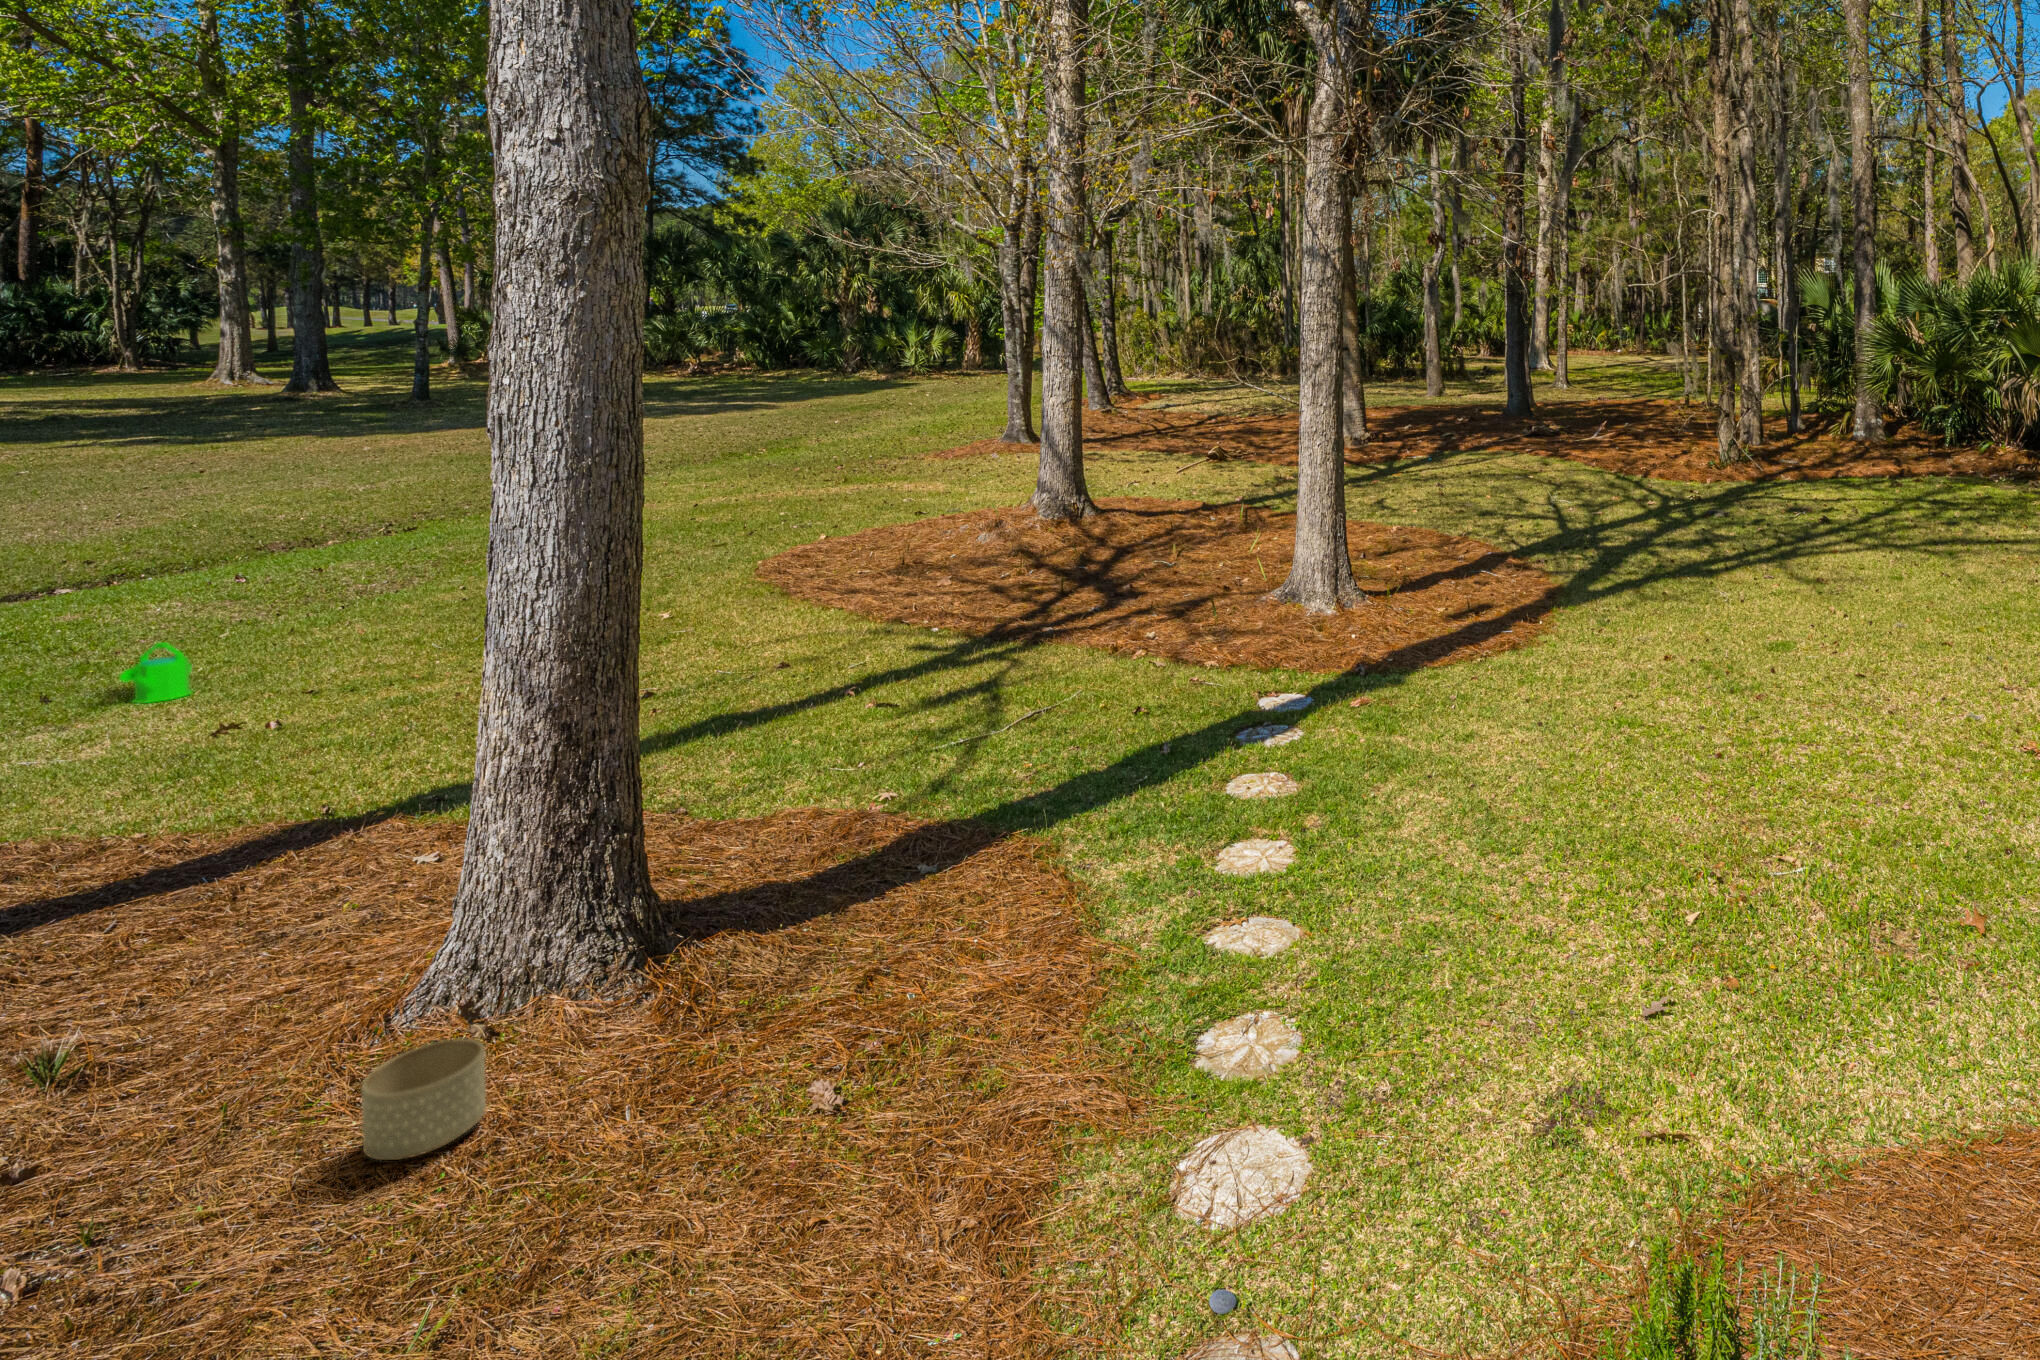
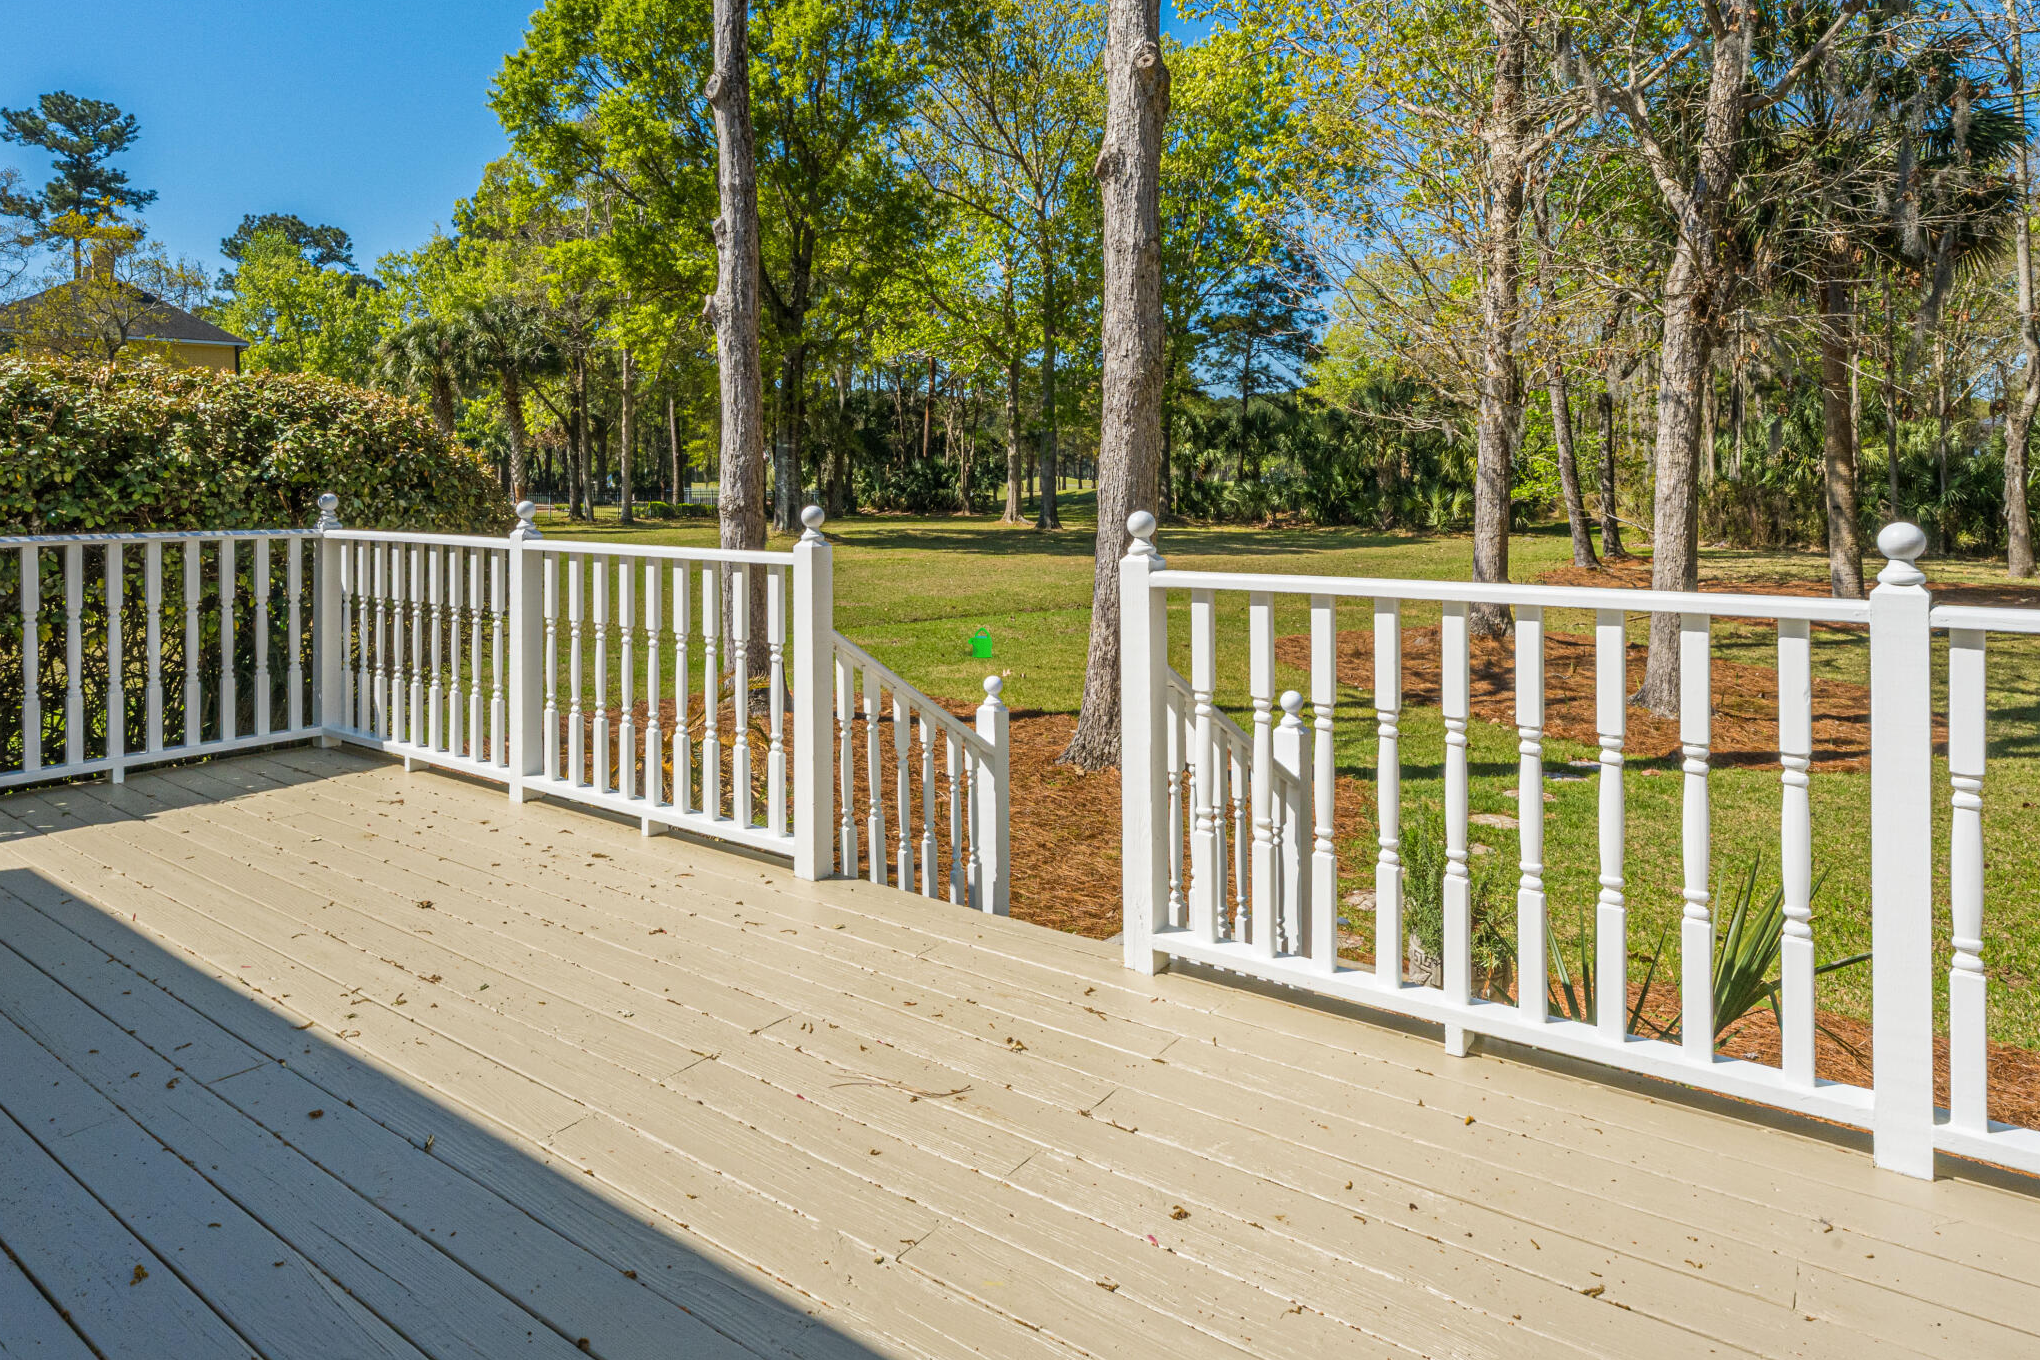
planter: present [361,1038,486,1160] -> none [1043,753,1083,791]

